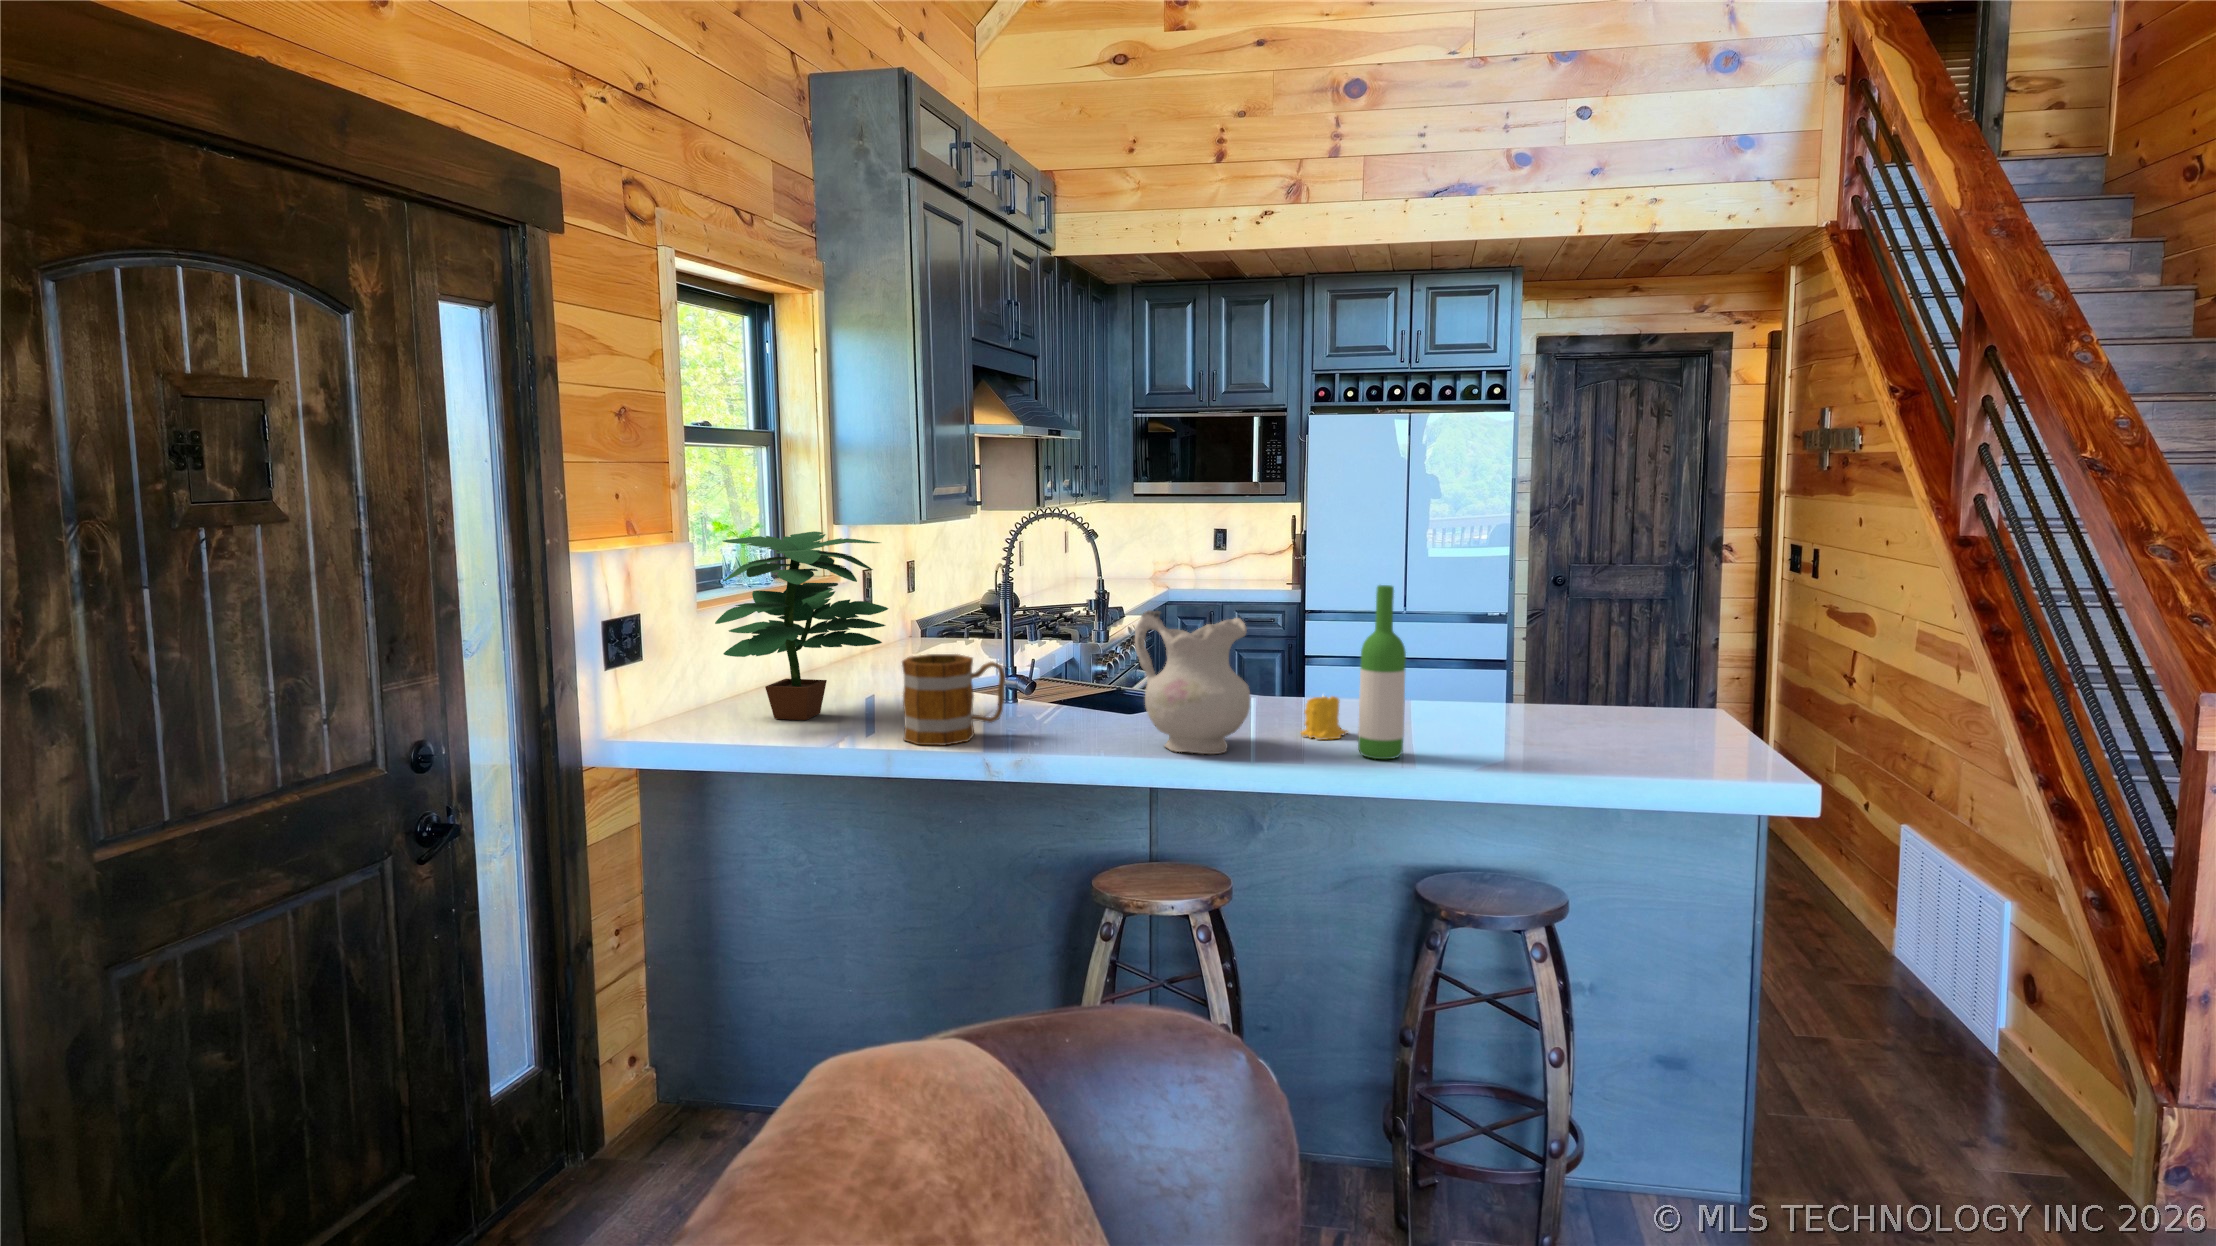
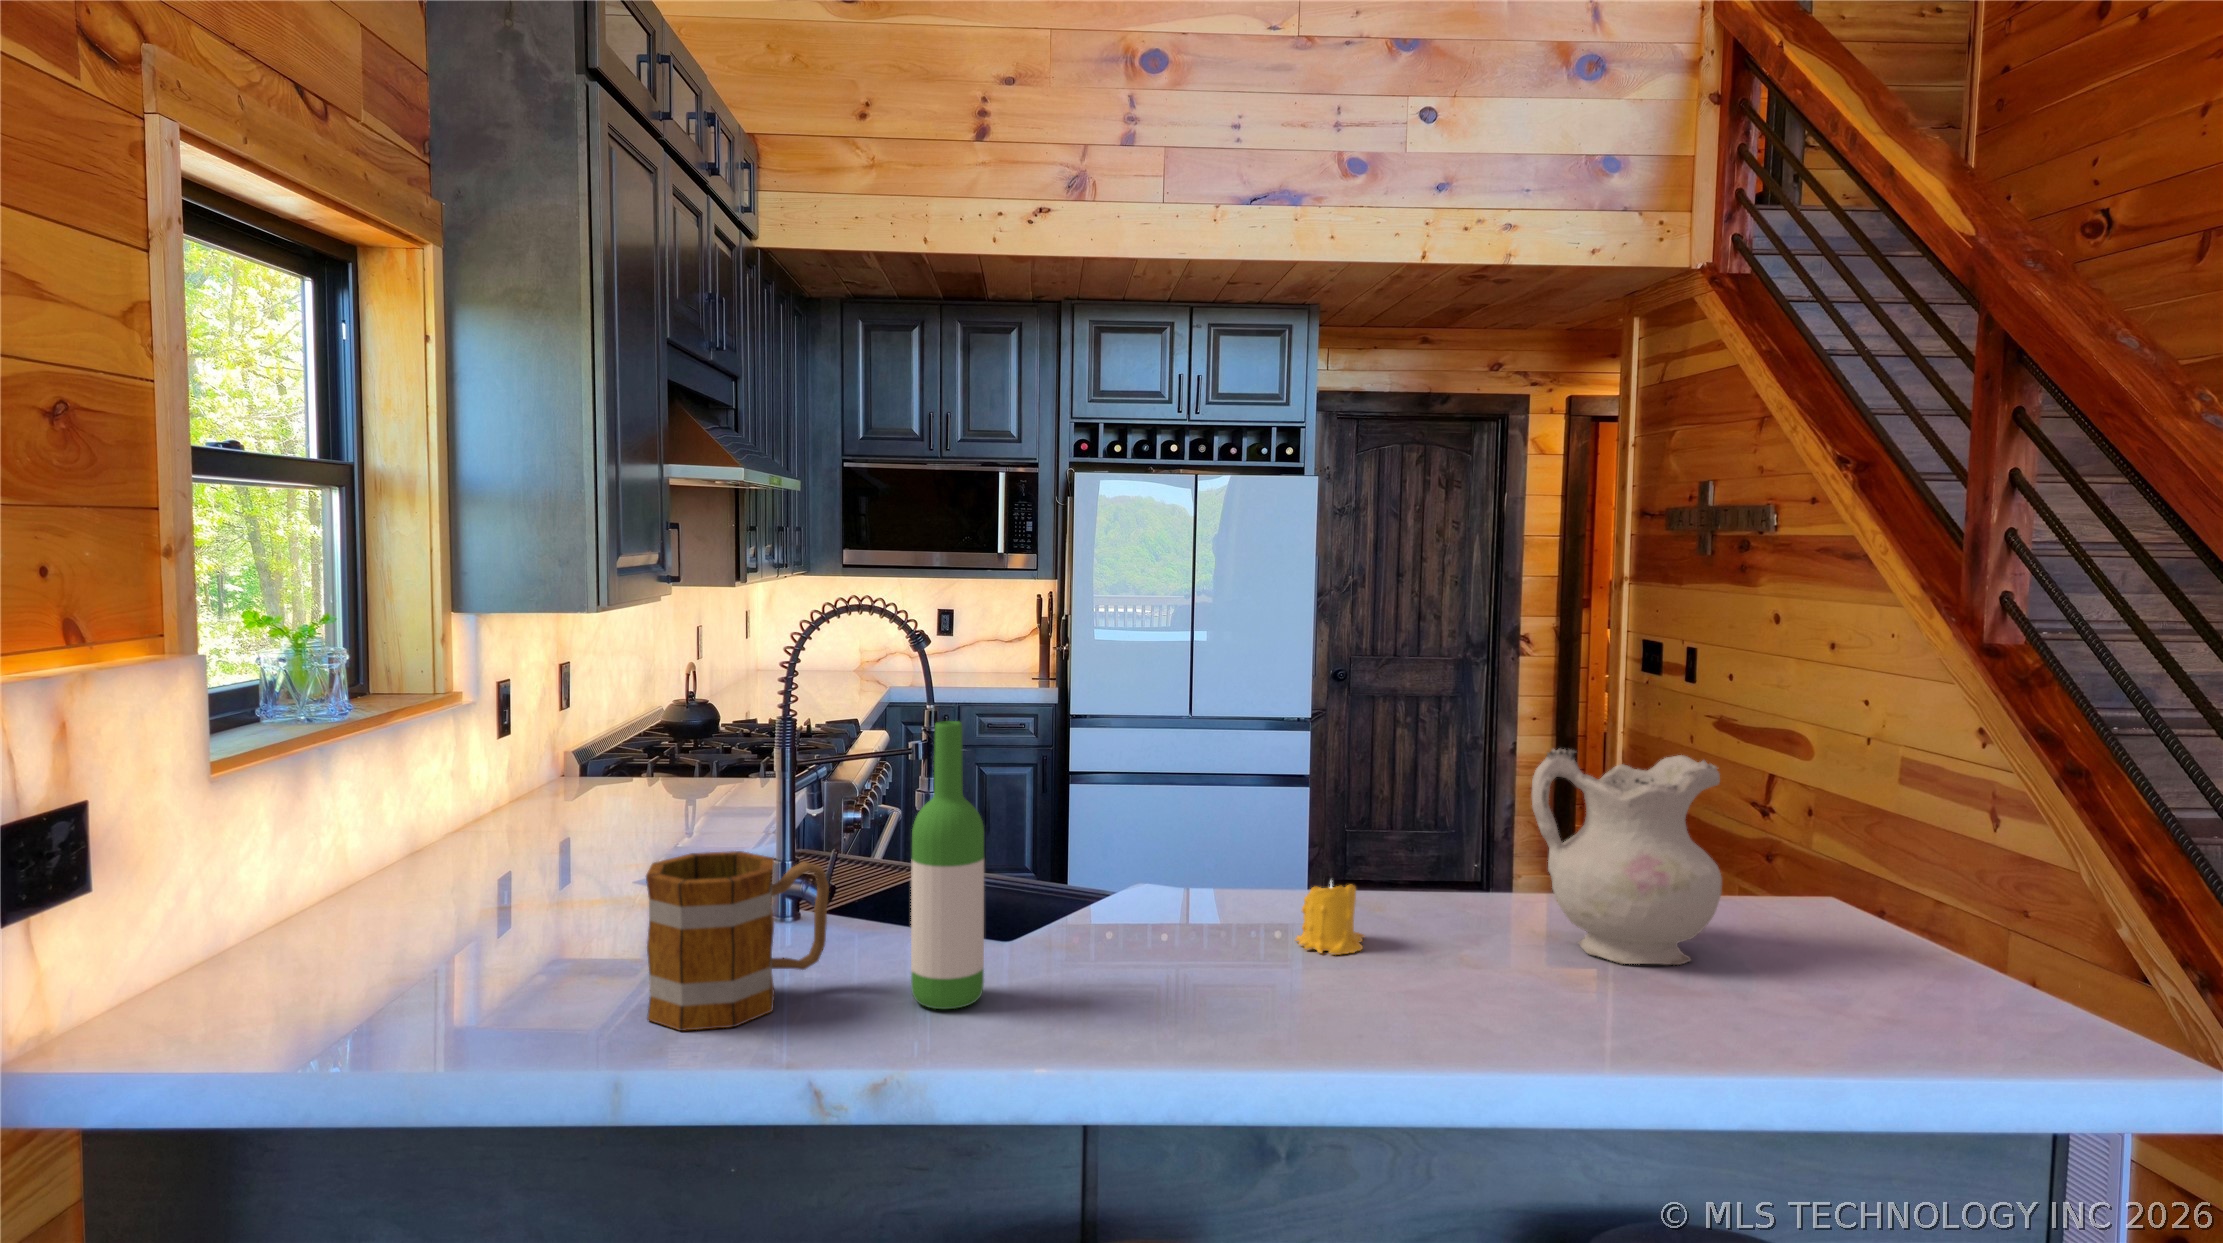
potted plant: present [715,531,888,720] -> none [248,633,583,983]
wine bottle: present [1358,585,1406,759] -> present [911,721,984,1009]
ceramic pitcher: present [1135,610,1250,754] -> present [1532,748,1722,965]

